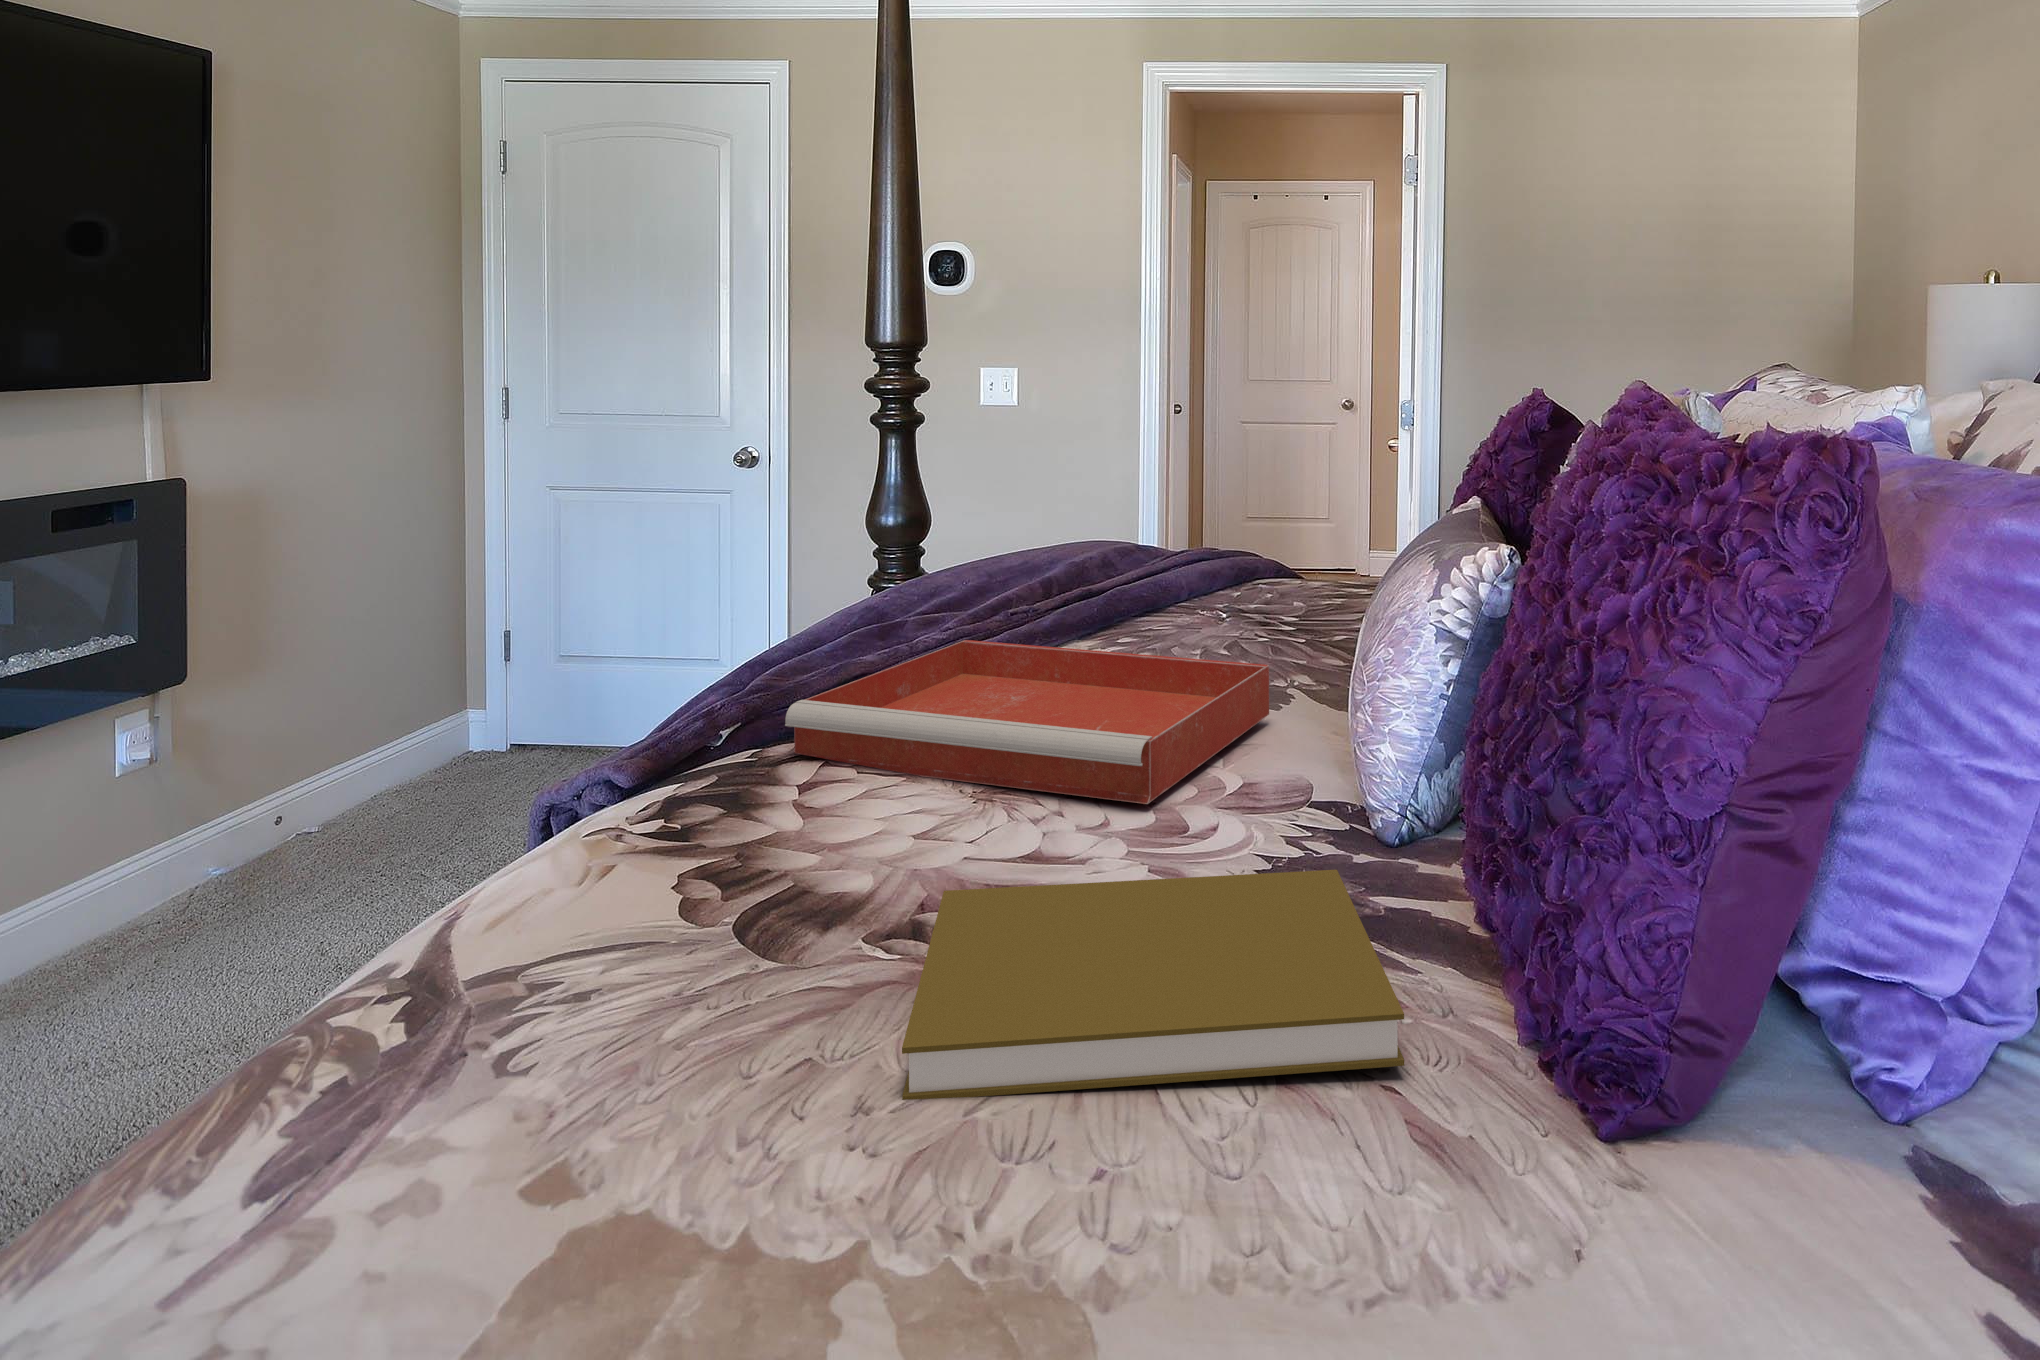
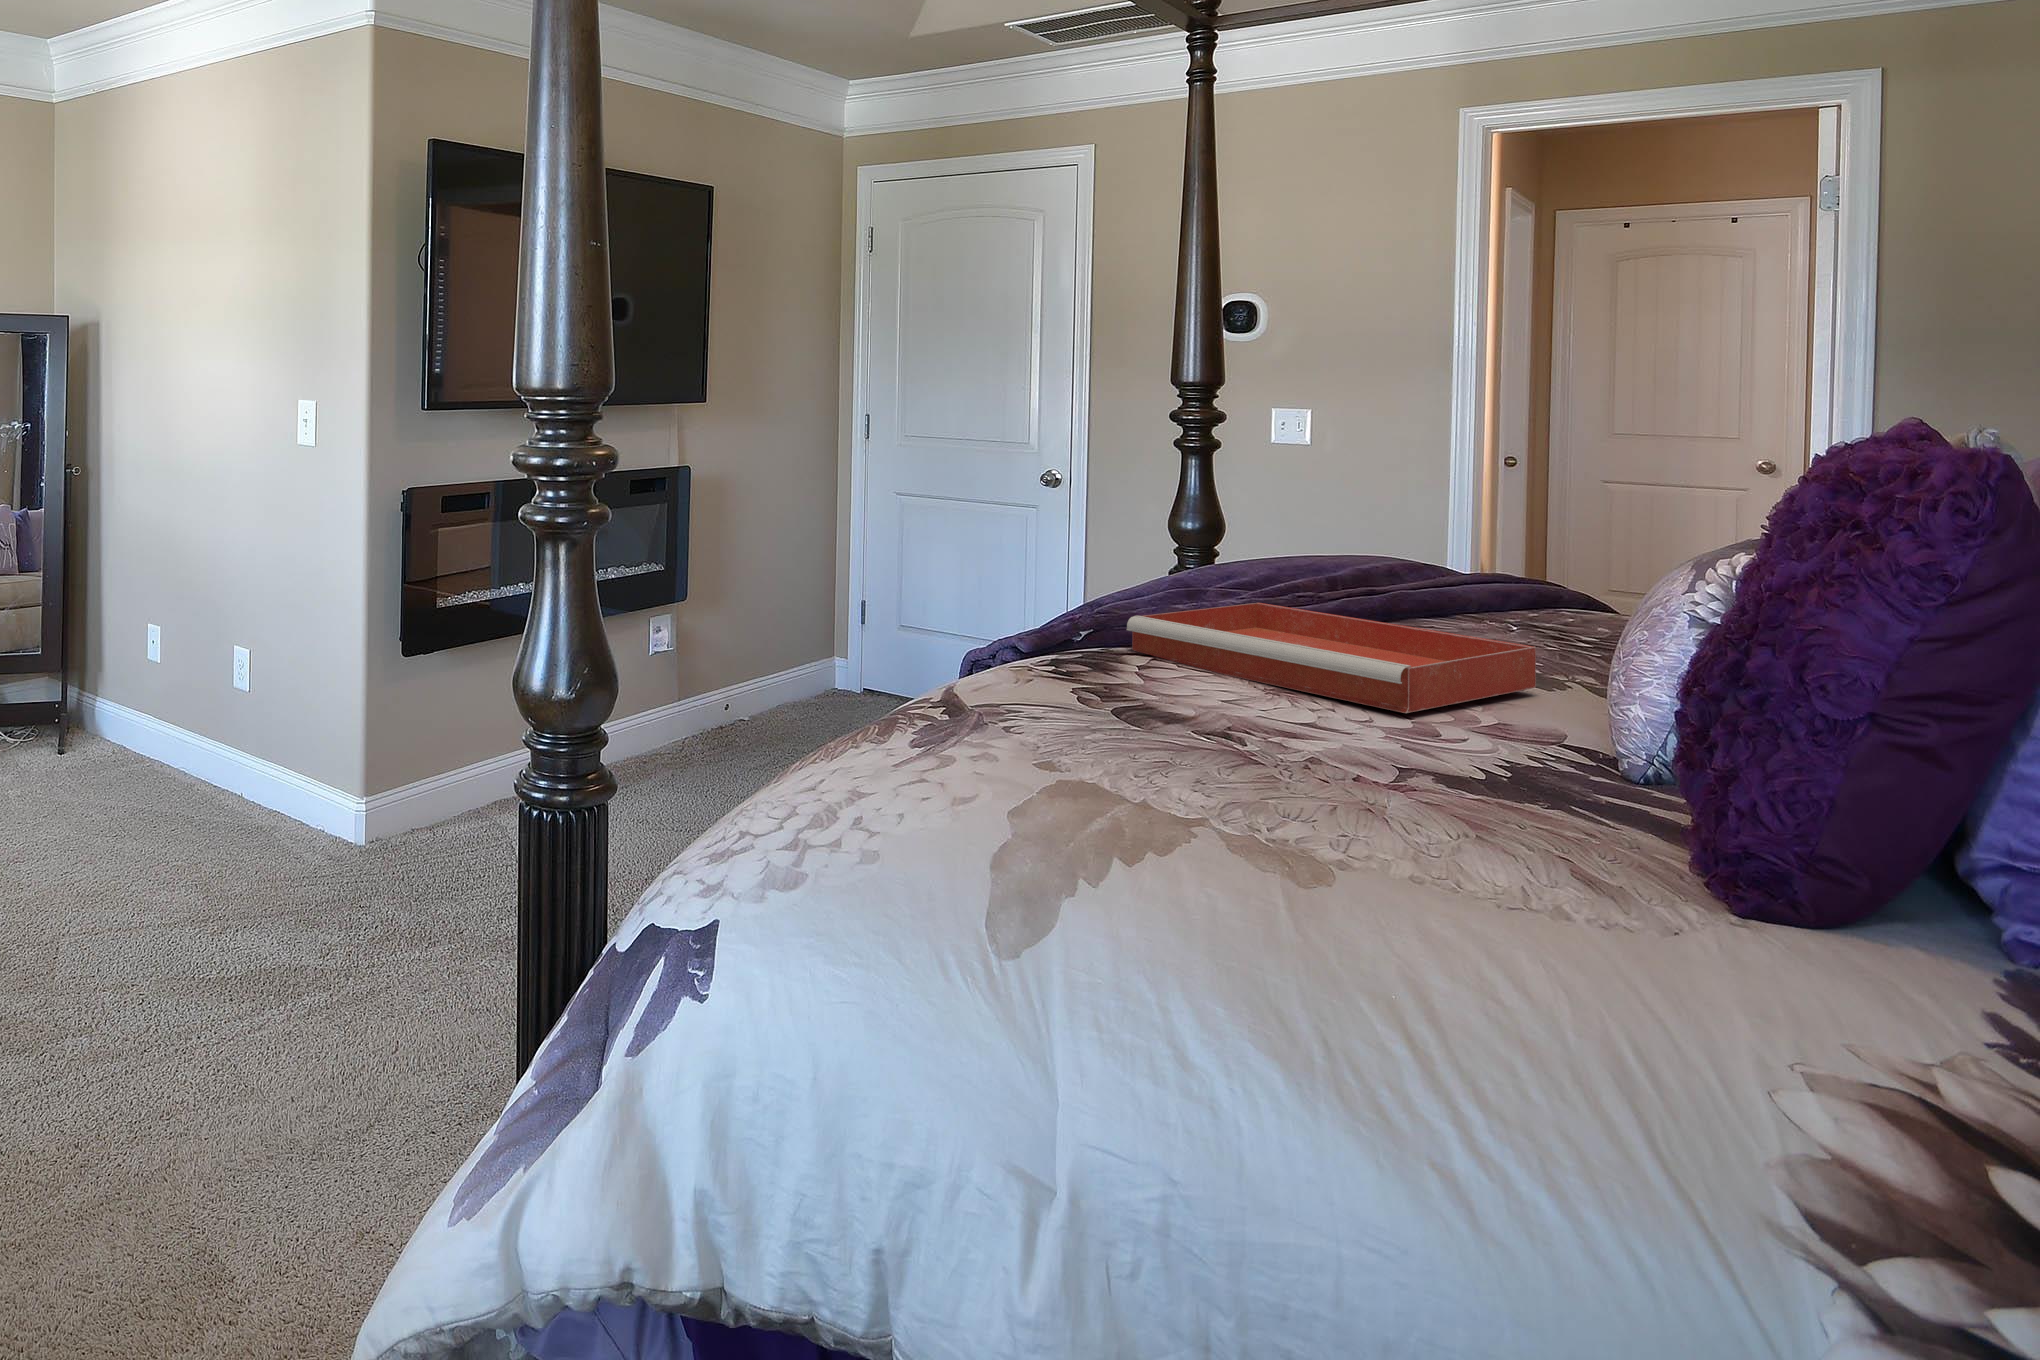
book: present [902,870,1404,1100] -> none [1223,714,1578,846]

